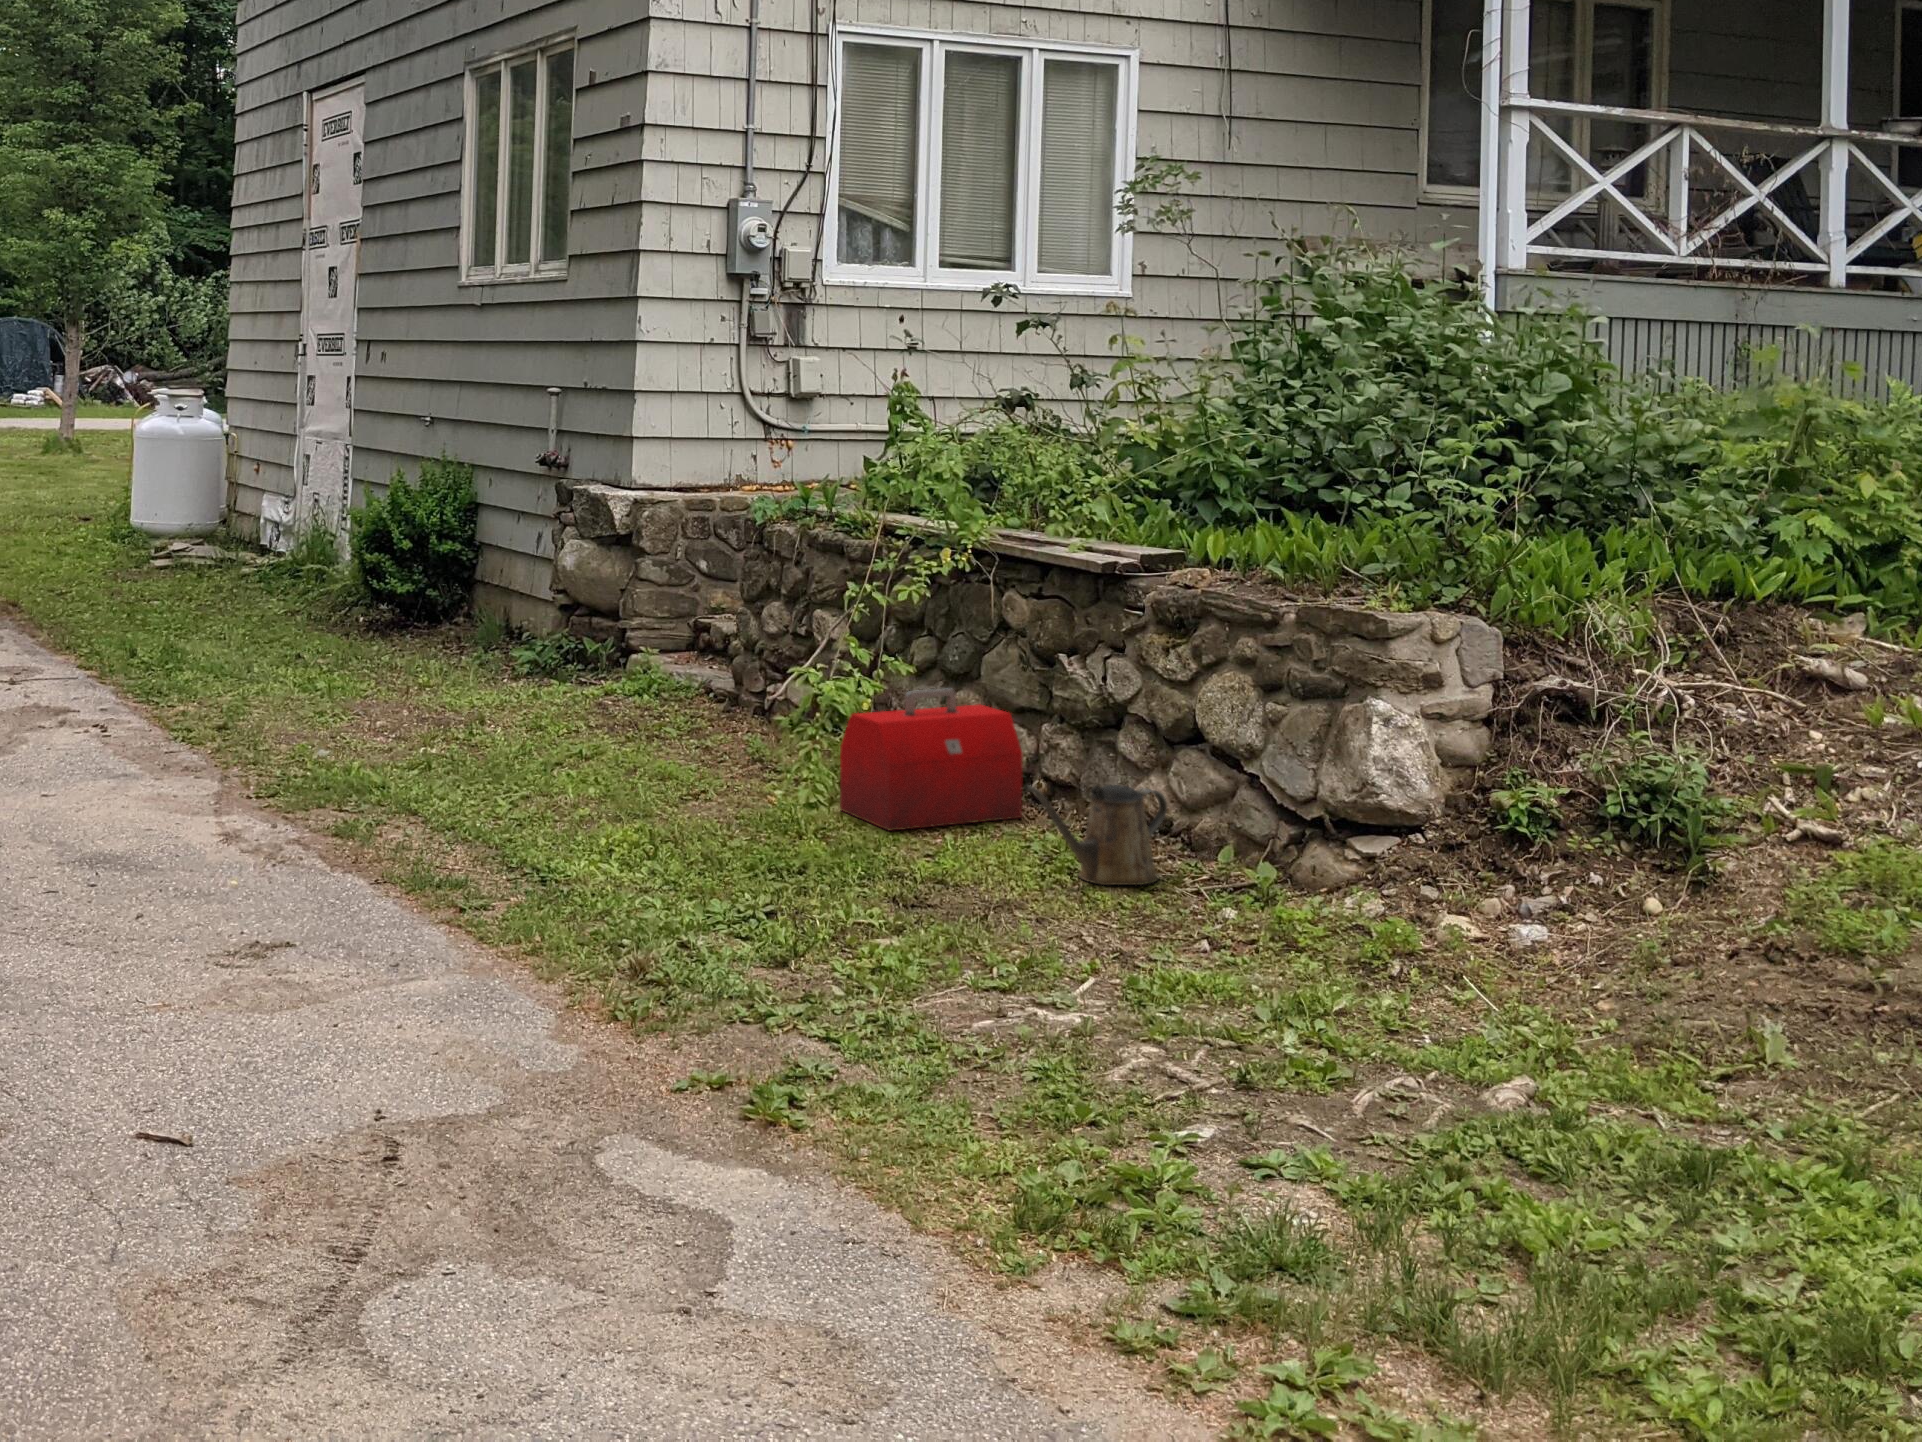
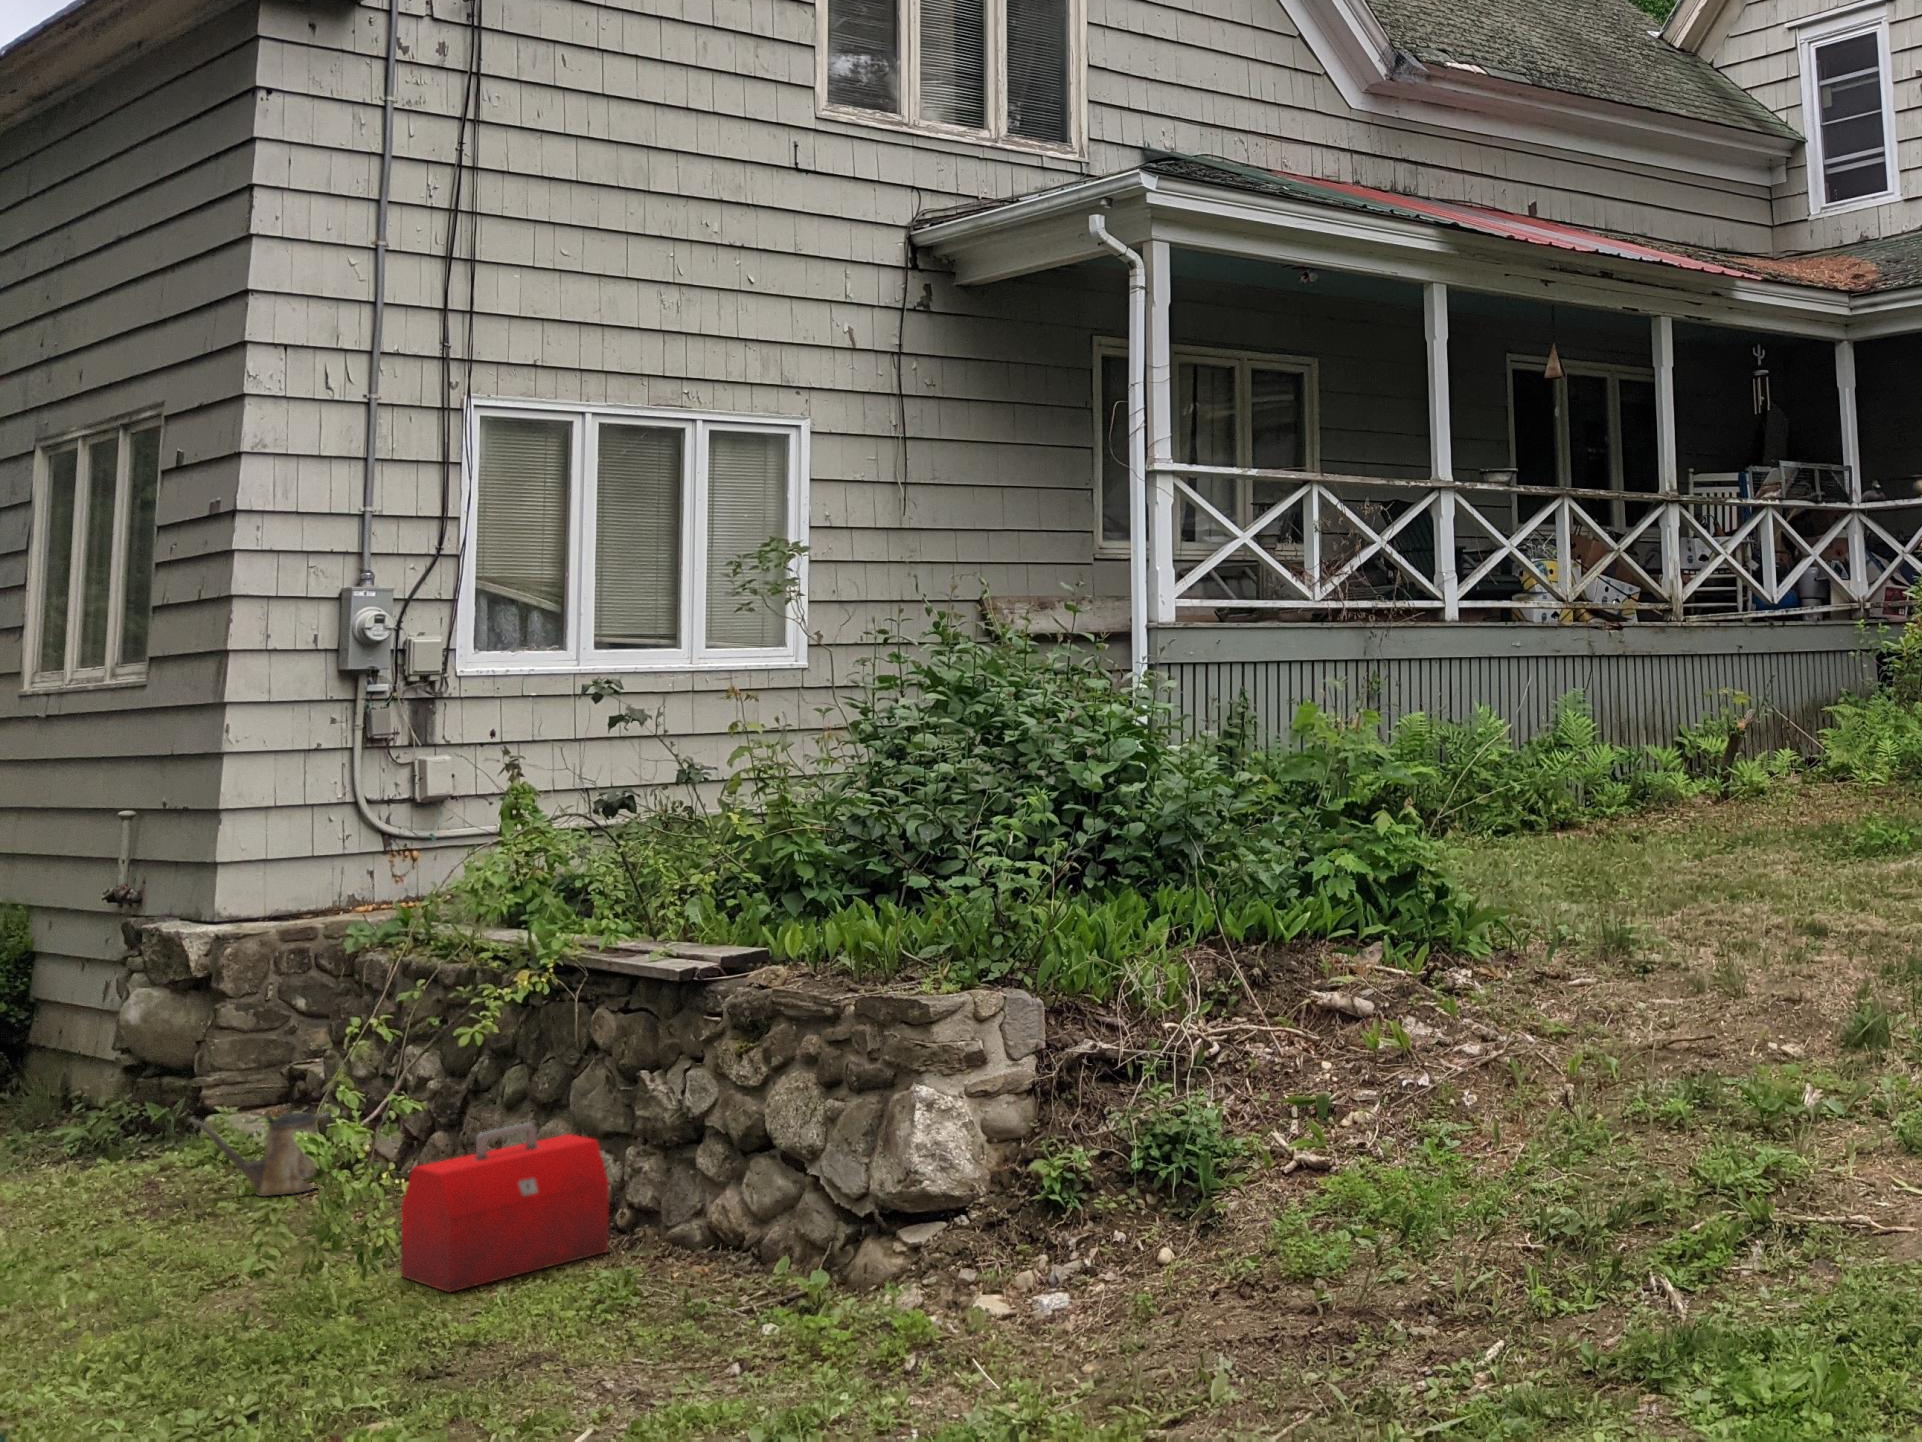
watering can: present [1026,785,1167,885] -> present [190,1112,327,1196]

